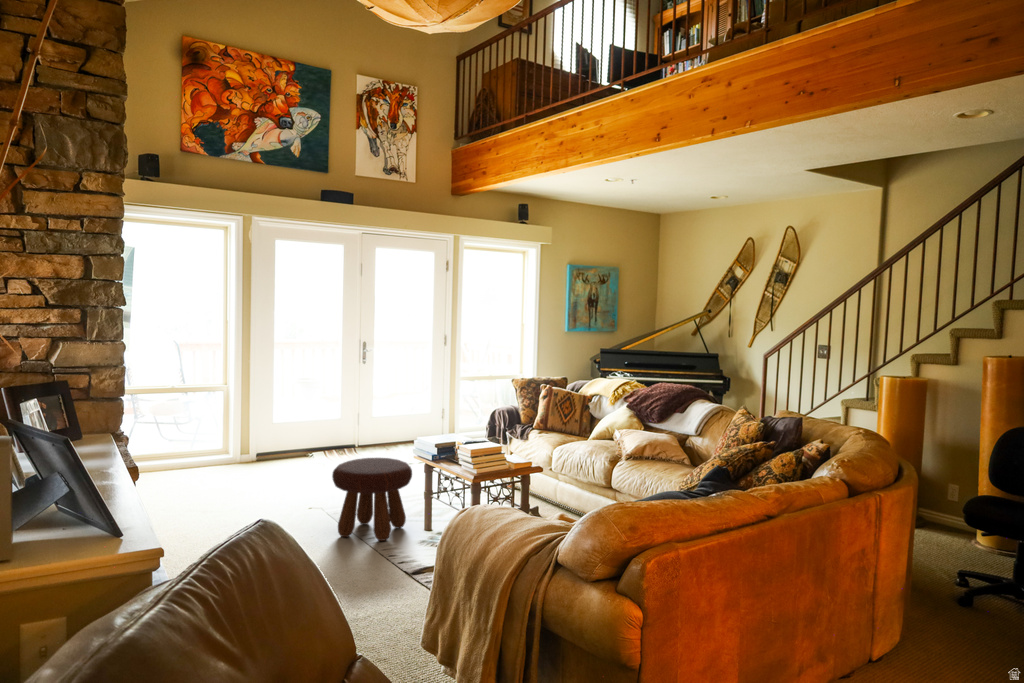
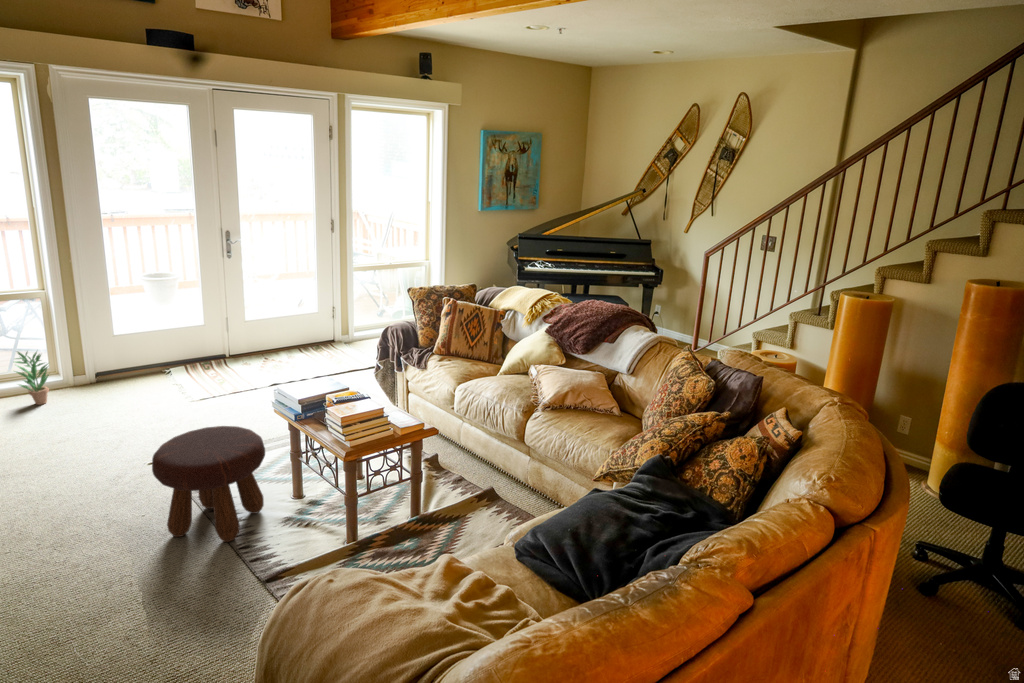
potted plant: none [203,420,230,467] -> present [16,352,49,405]

